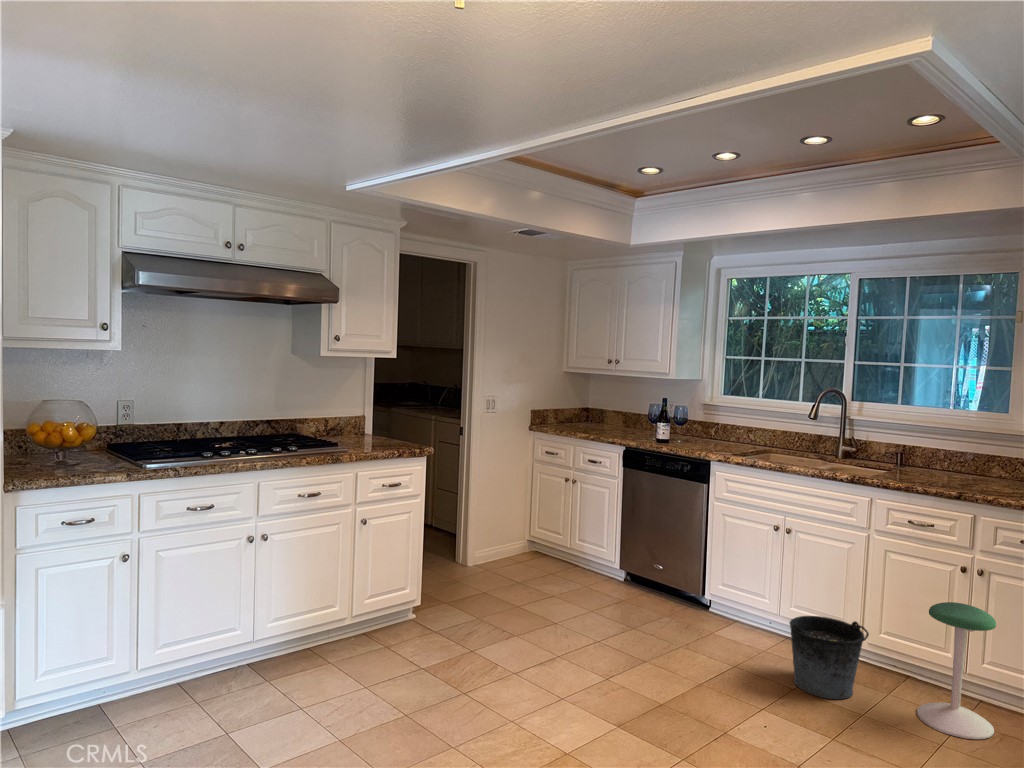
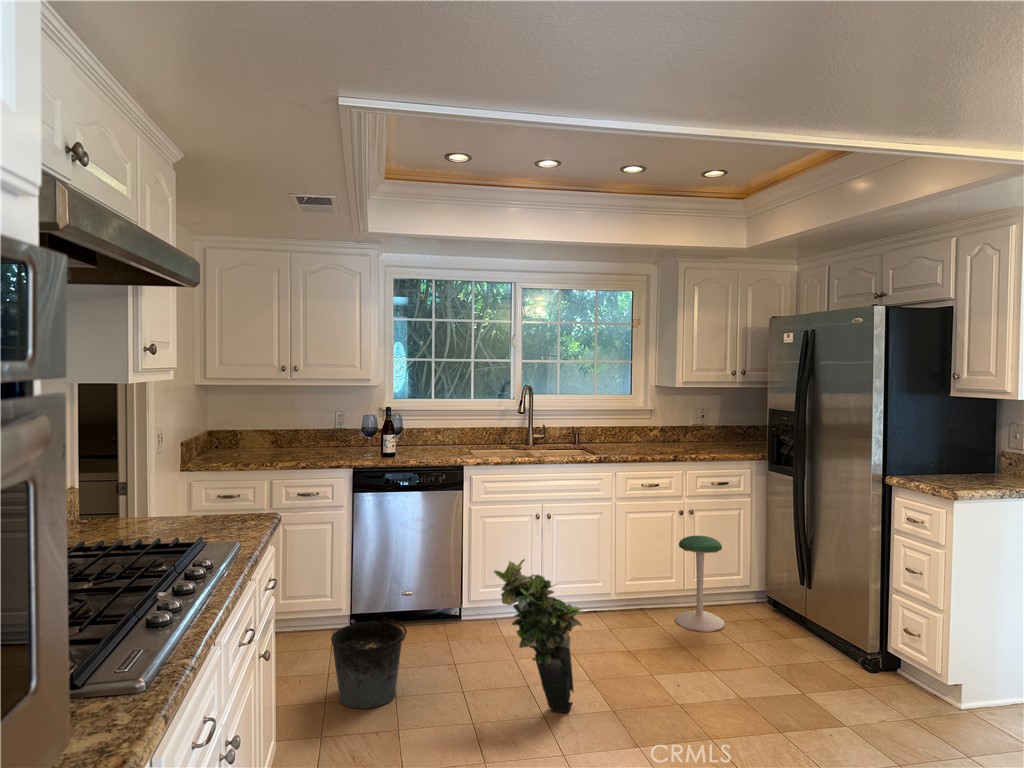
potted plant: none [585,537,664,688] -> present [494,559,583,713]
bucket: present [790,616,869,699] -> present [331,617,407,709]

